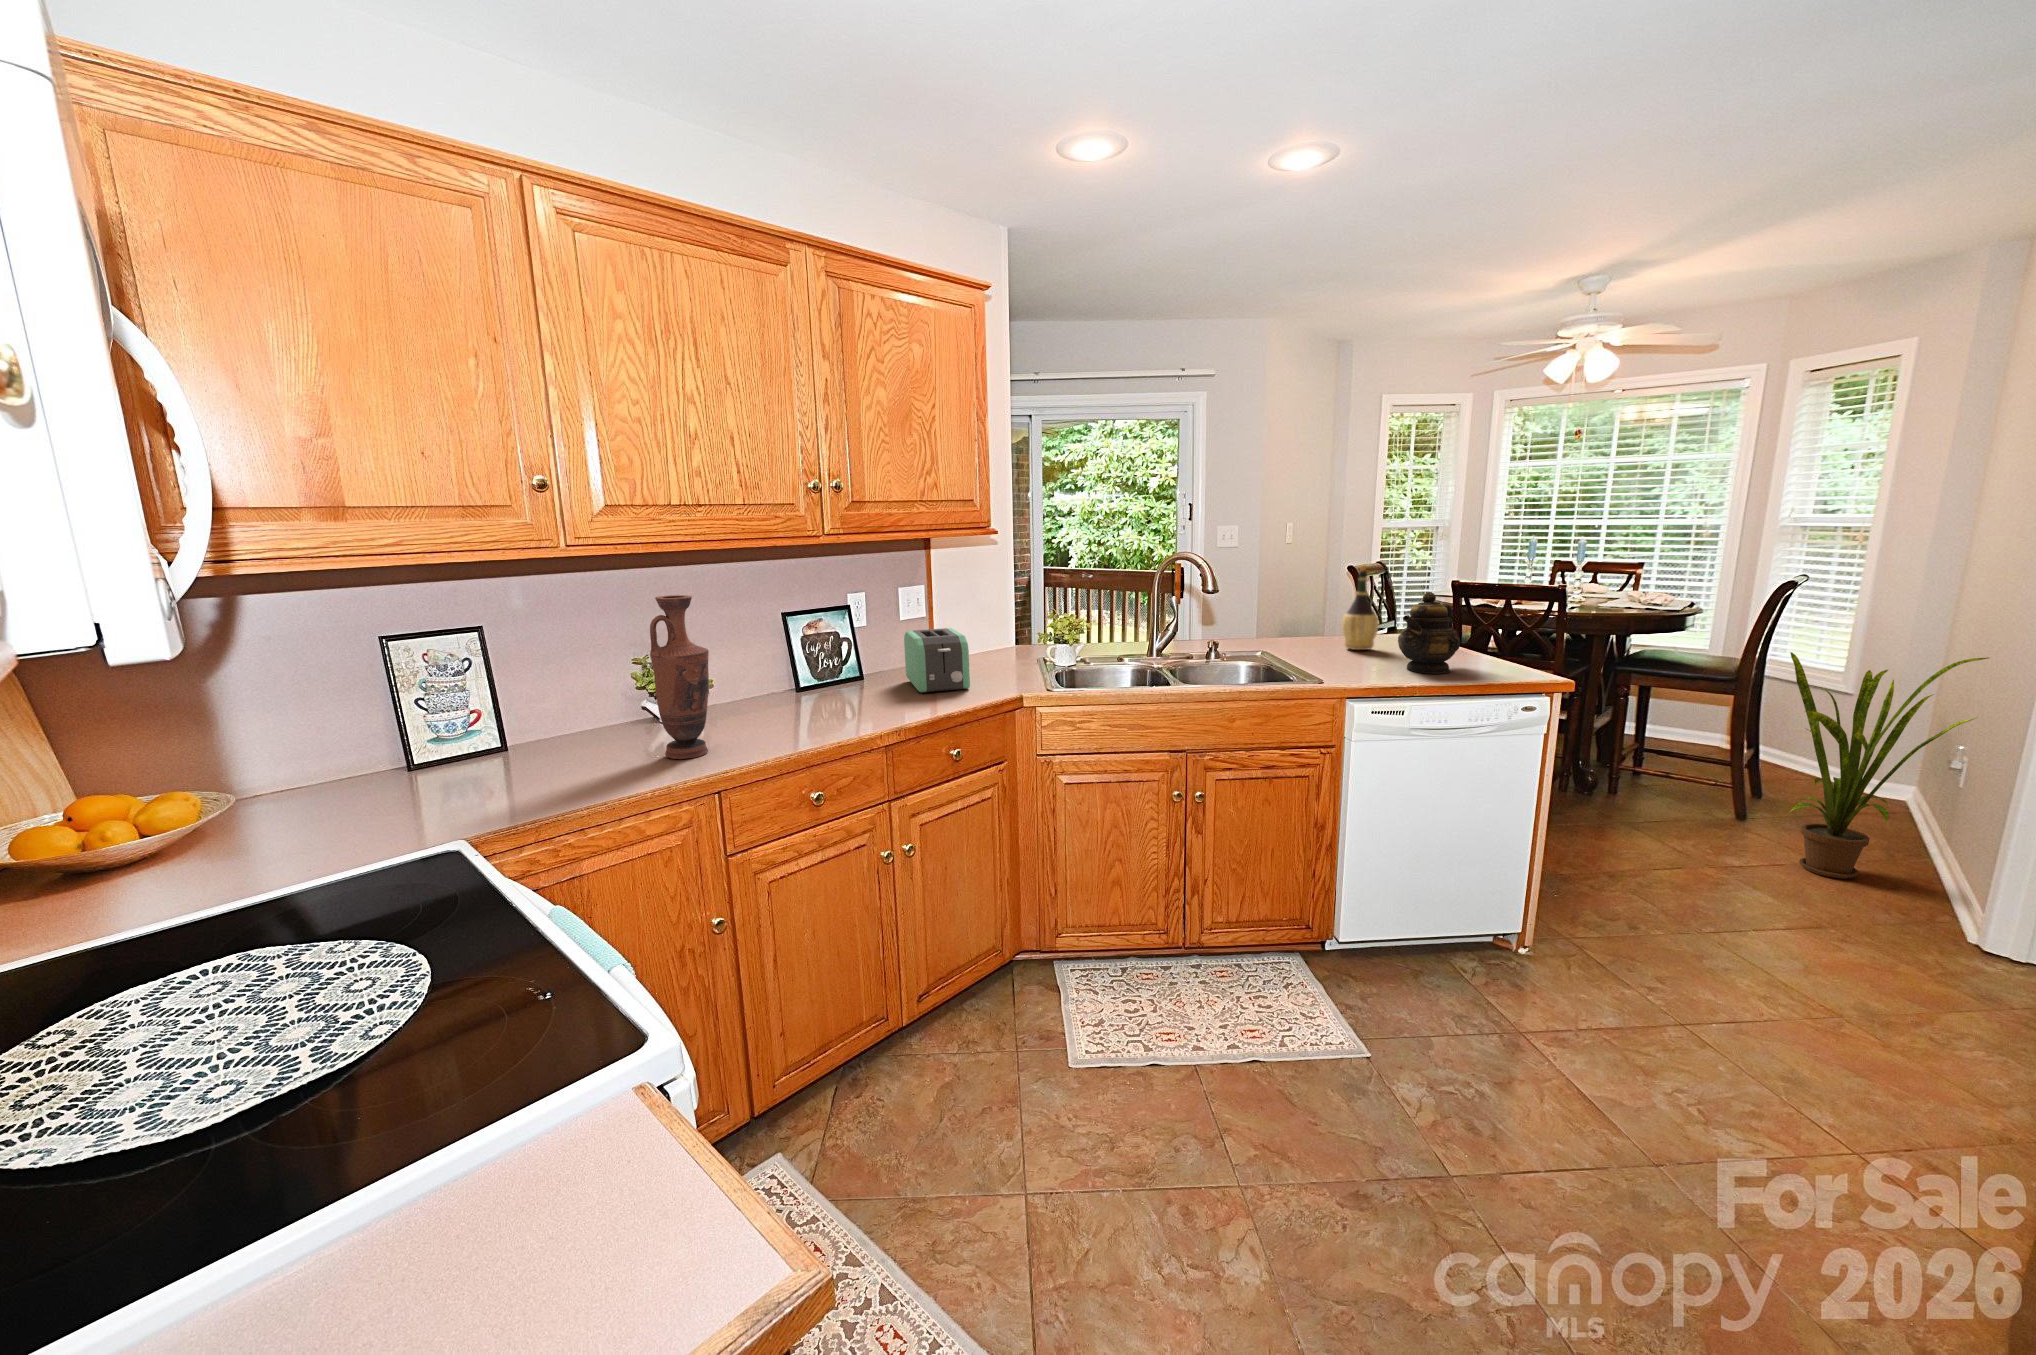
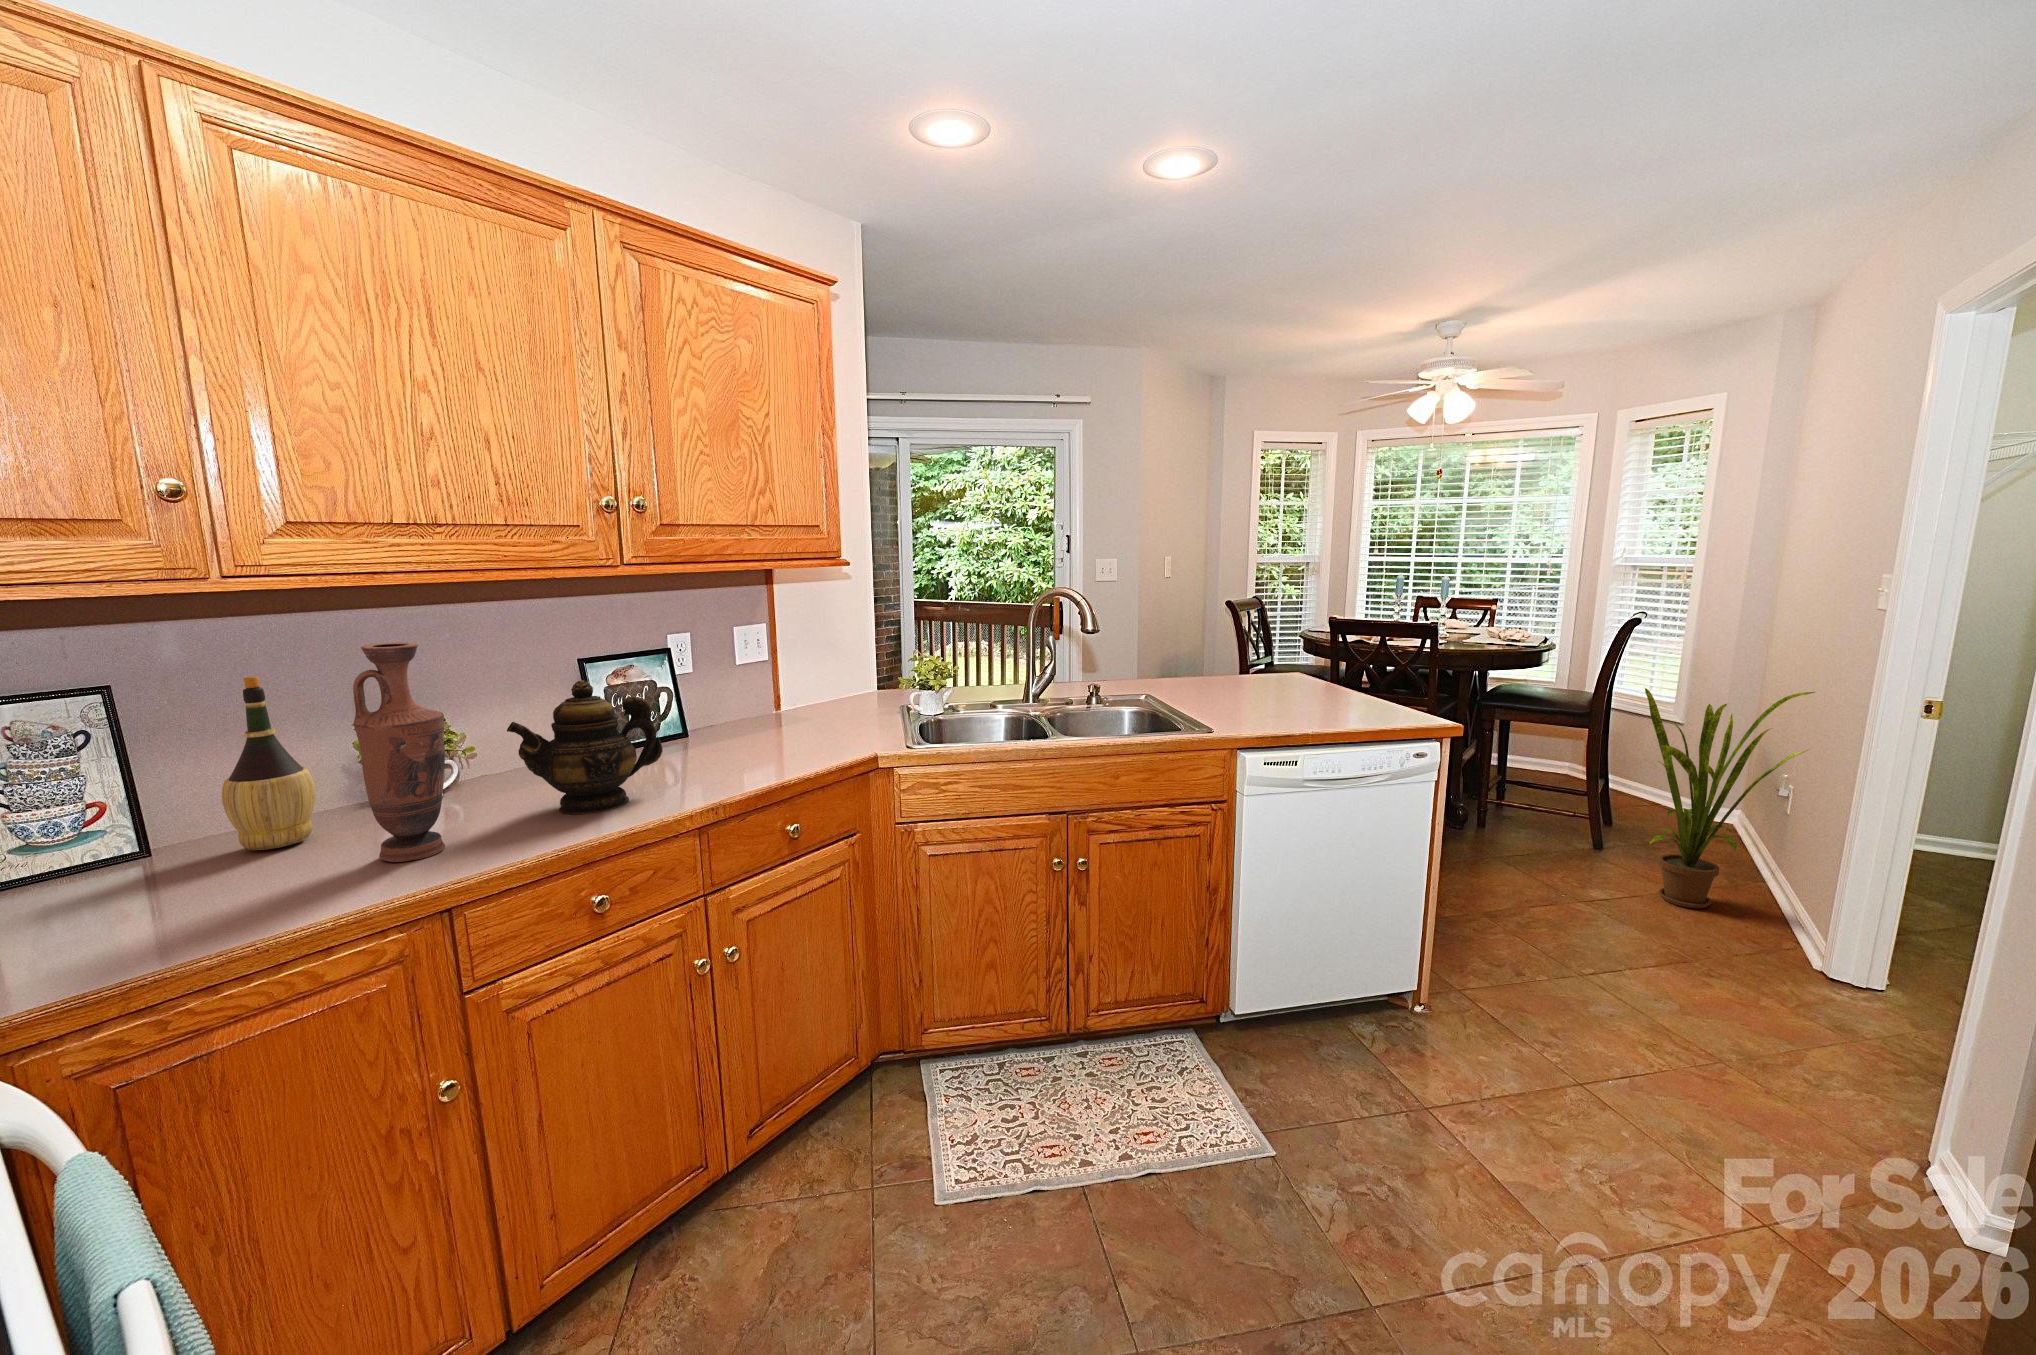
wine bottle: present [1342,565,1379,650] -> present [222,676,316,850]
teapot: present [1398,592,1460,674] -> present [507,680,663,814]
toaster: present [904,628,970,693] -> none [737,674,815,754]

